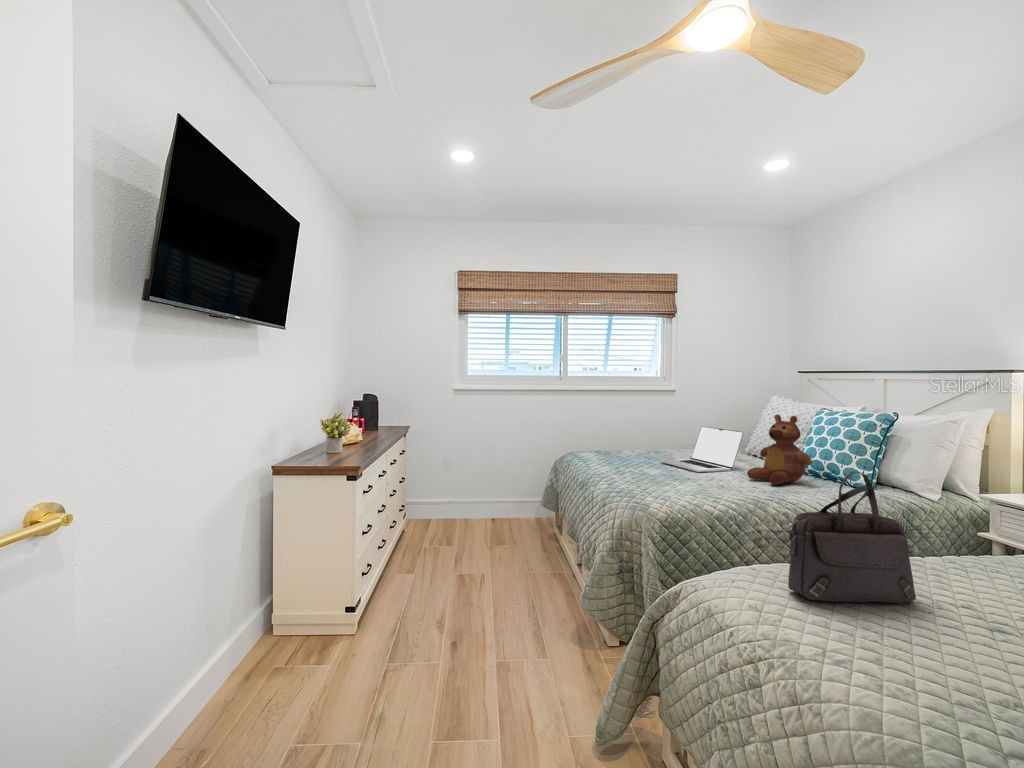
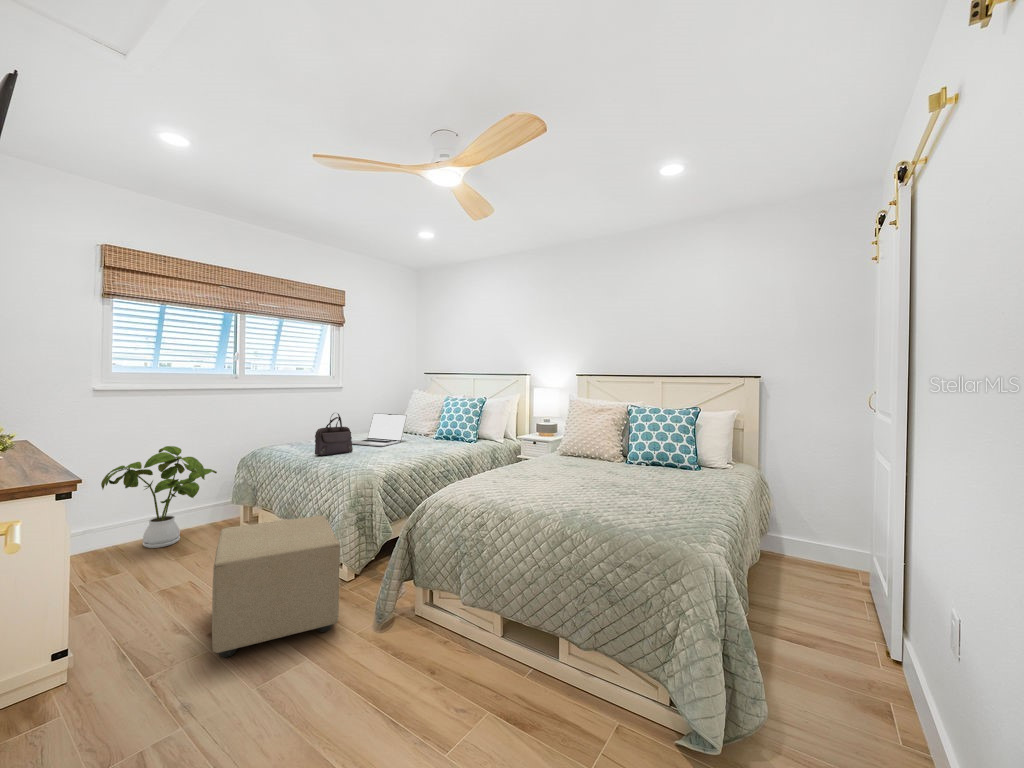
teddy bear: present [747,414,812,485] -> none [415,402,451,447]
house plant: none [452,443,538,536] -> present [101,446,217,548]
handbag: present [788,471,916,604] -> present [315,413,353,455]
ottoman: none [419,537,577,720] -> present [212,515,340,657]

